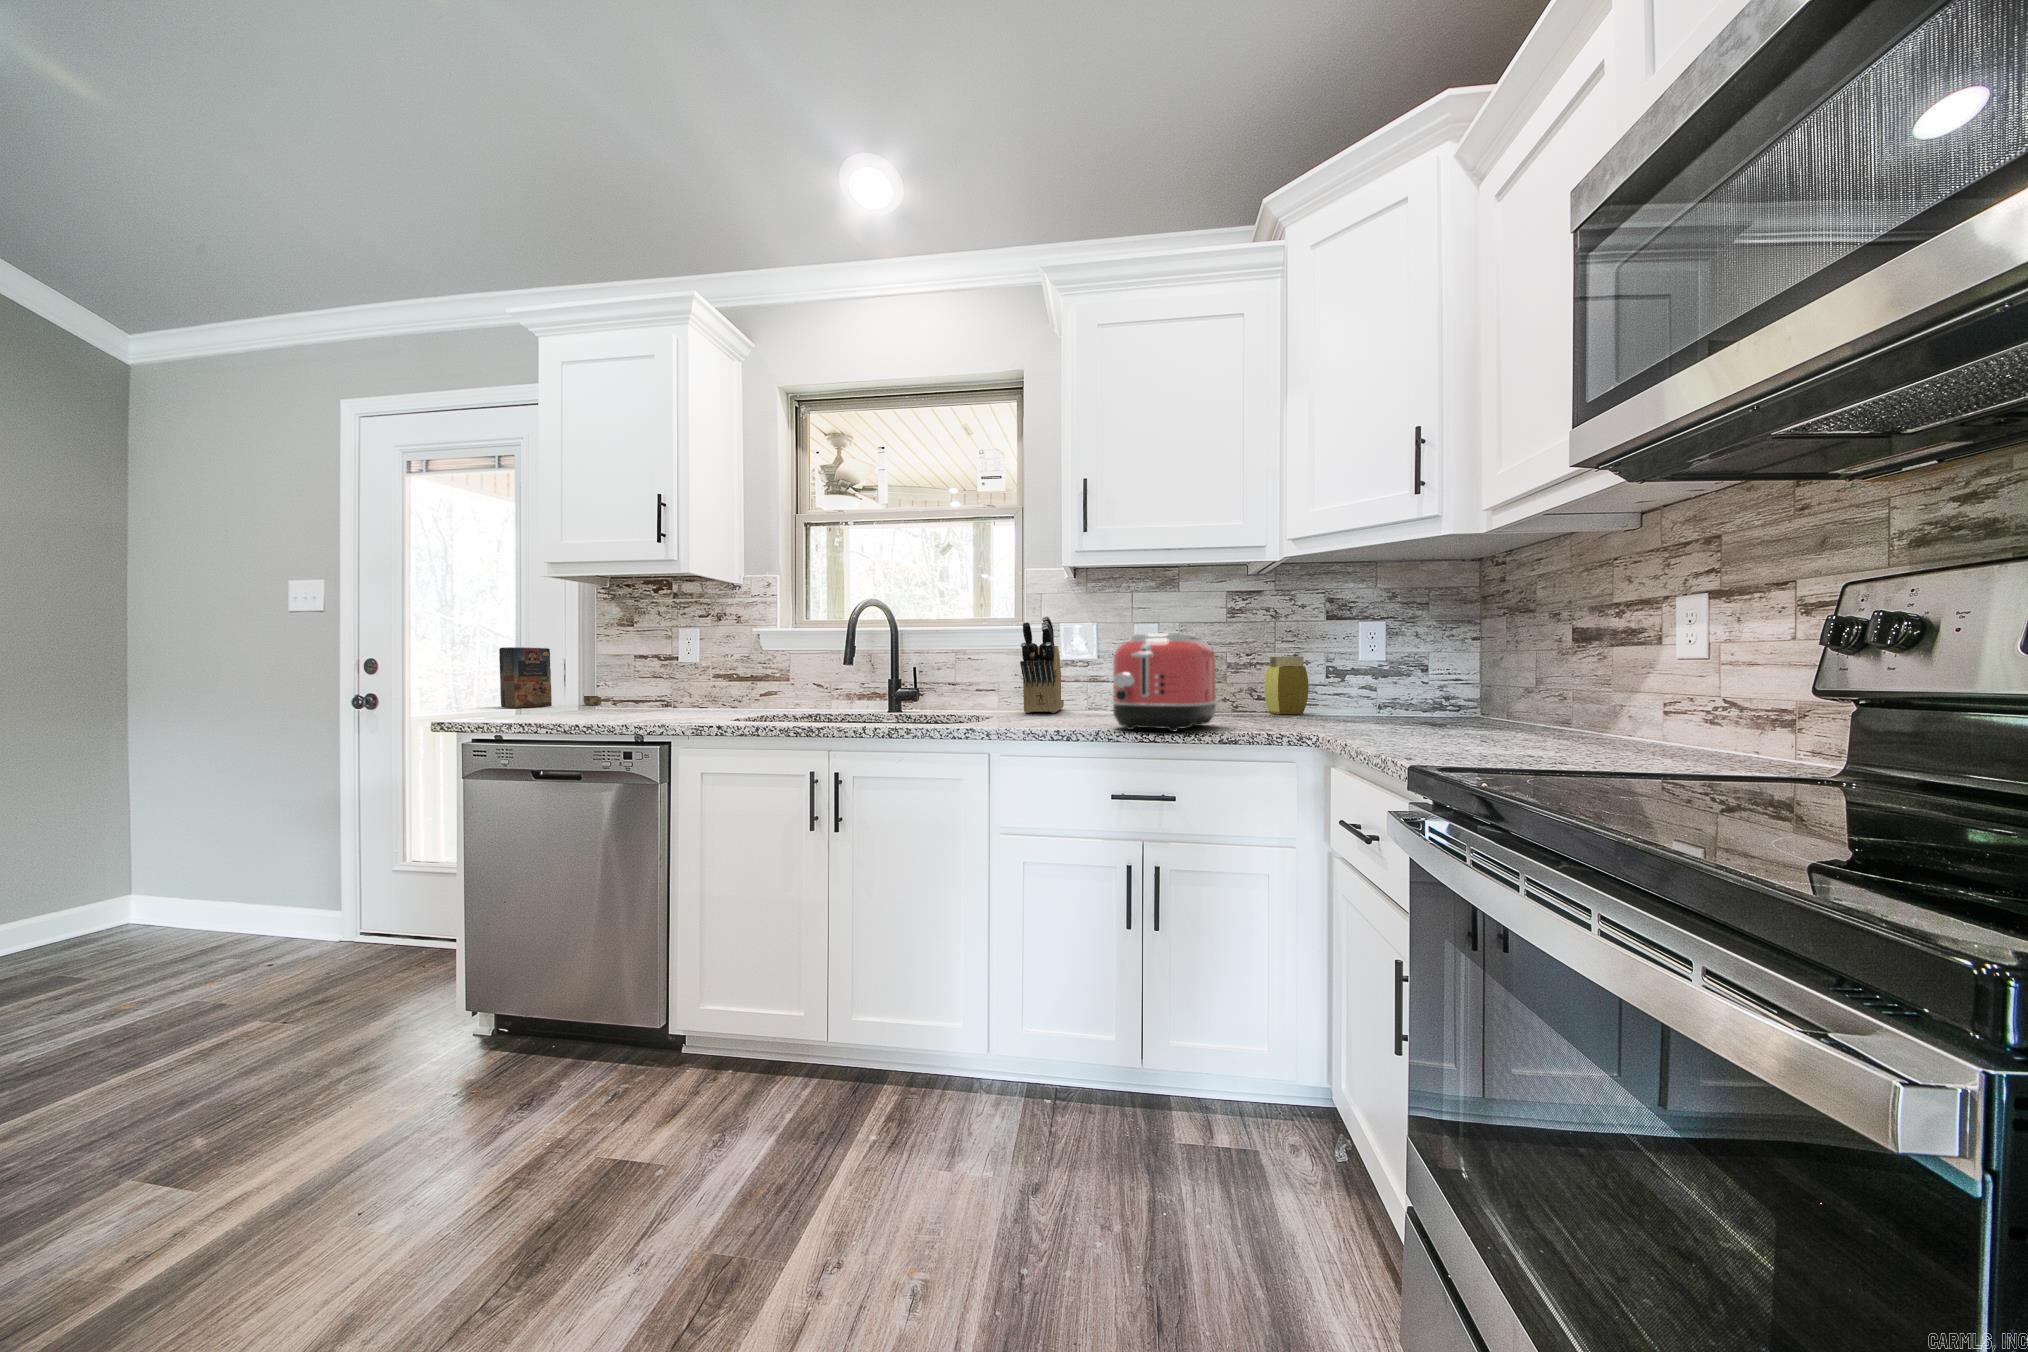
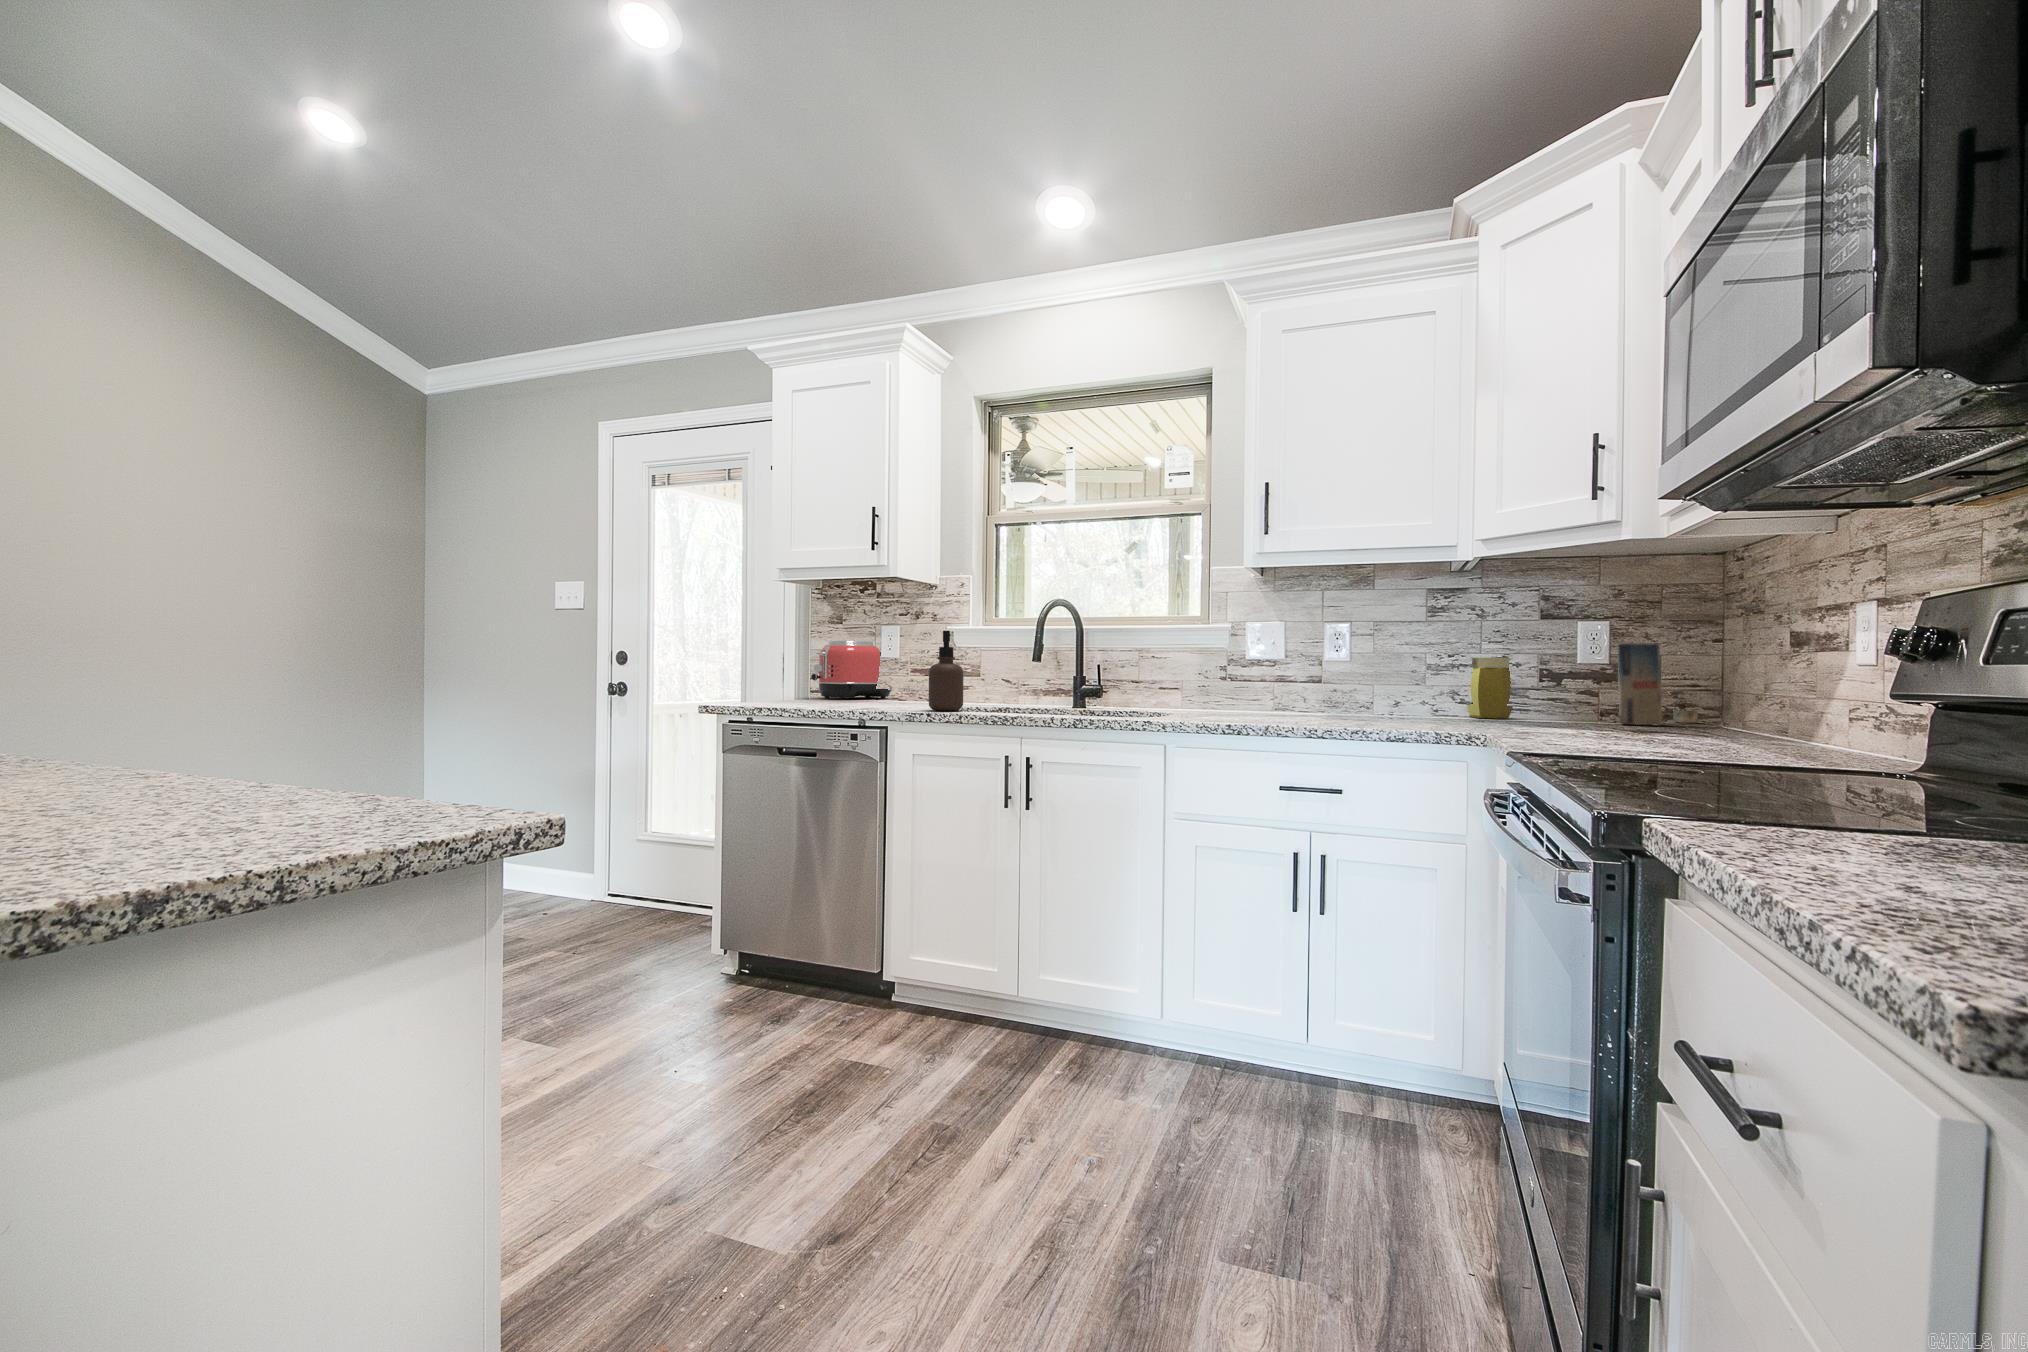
knife block: present [1020,616,1064,713] -> none [1202,615,1250,711]
soap dispenser: none [721,631,762,722] -> present [929,631,963,711]
toaster: present [1112,633,1217,731] -> present [811,640,891,699]
cereal box: present [499,647,601,708] -> present [1618,643,1698,726]

